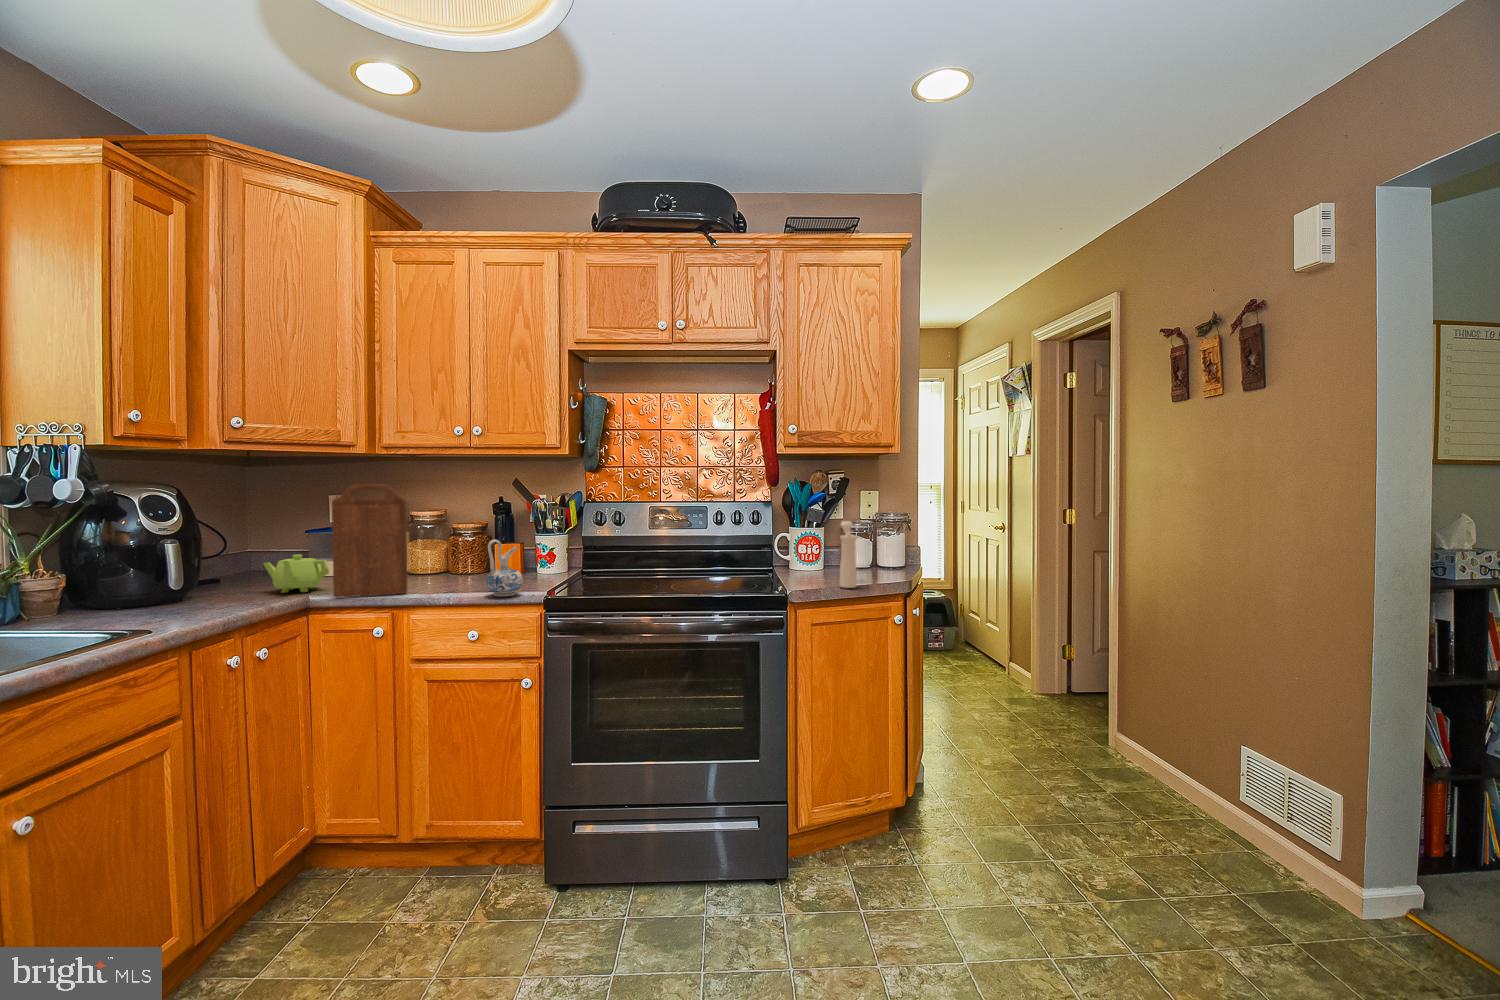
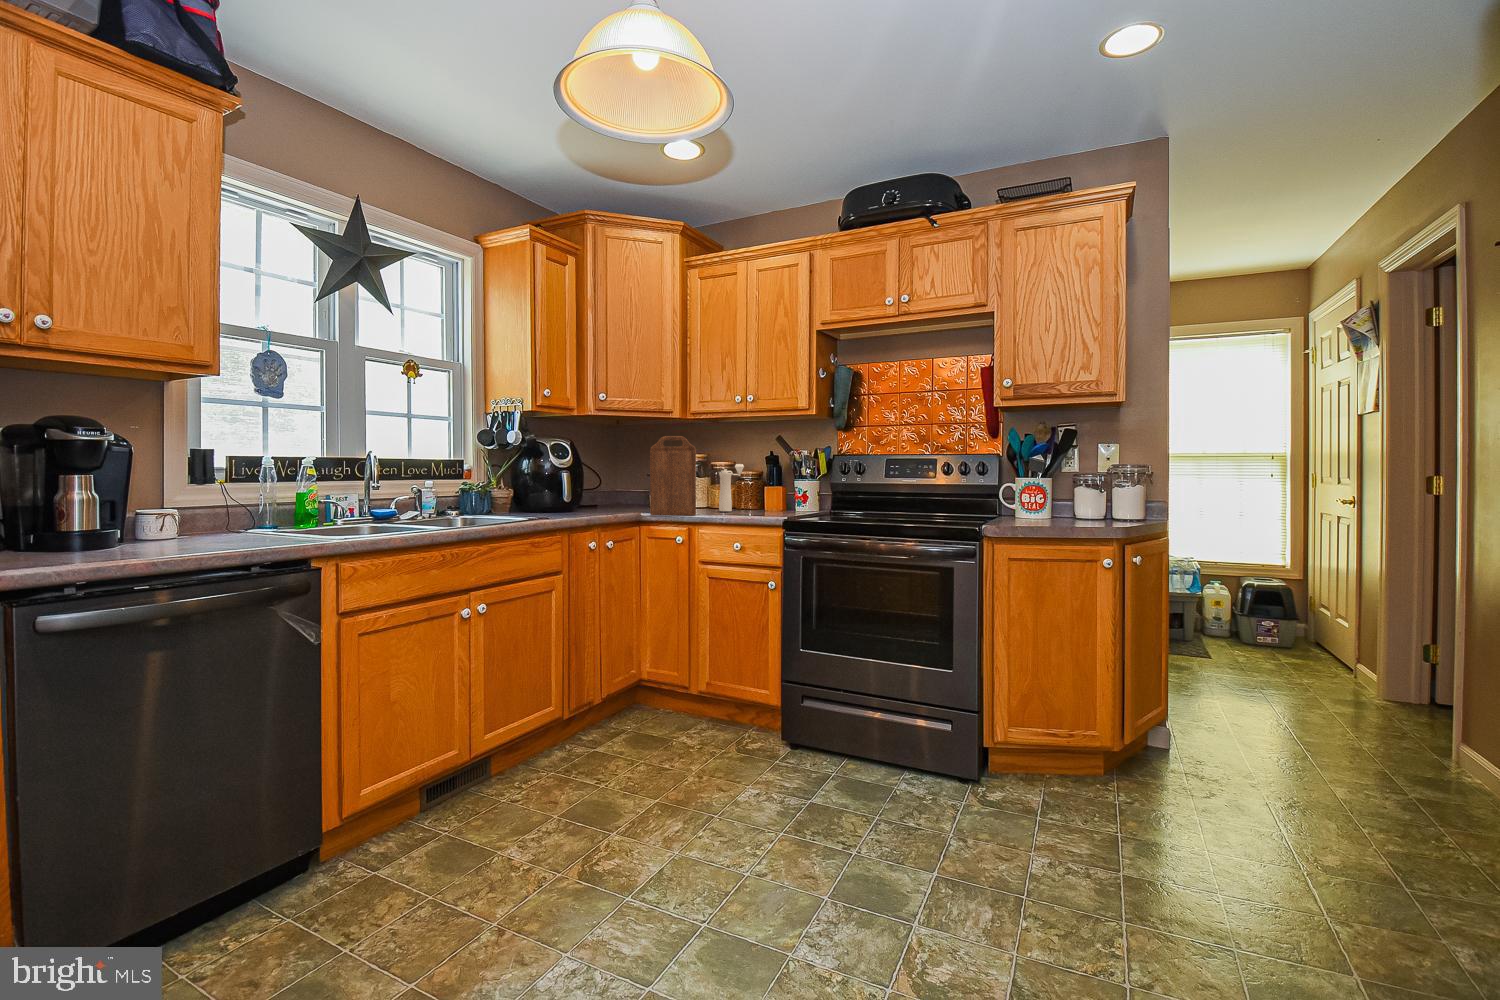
pepper mill: present [840,521,857,588] -> present [719,464,744,511]
ceramic pitcher: present [487,540,523,596] -> none [745,475,771,518]
teapot: present [264,554,329,593] -> none [613,487,651,512]

